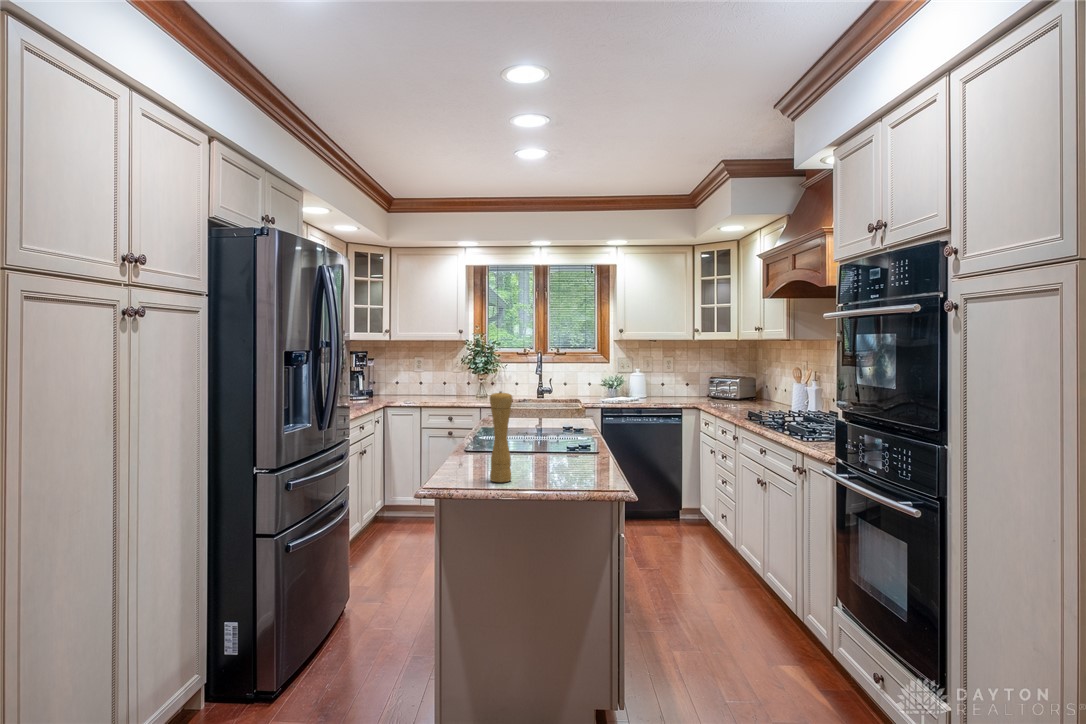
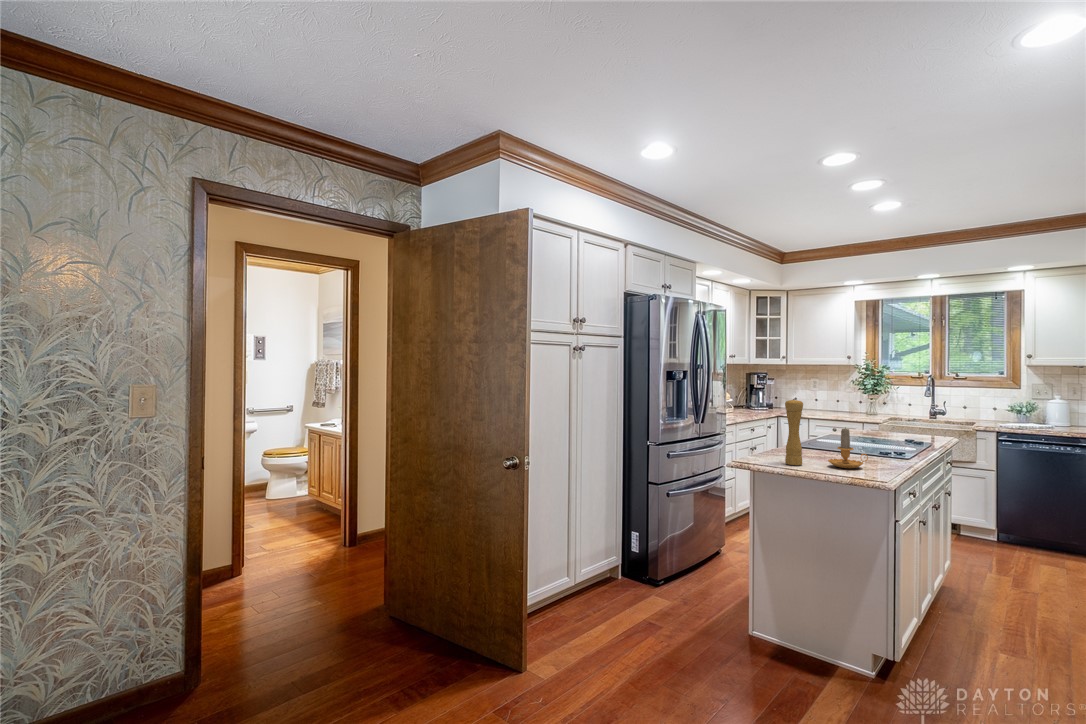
candle: none [539,424,580,478] -> present [828,428,868,468]

